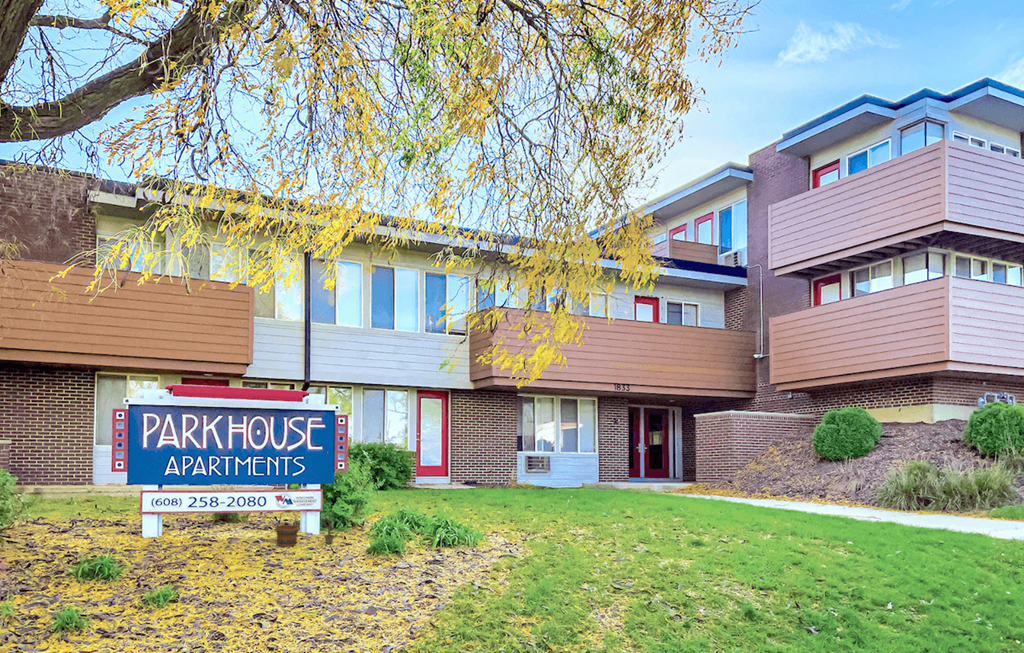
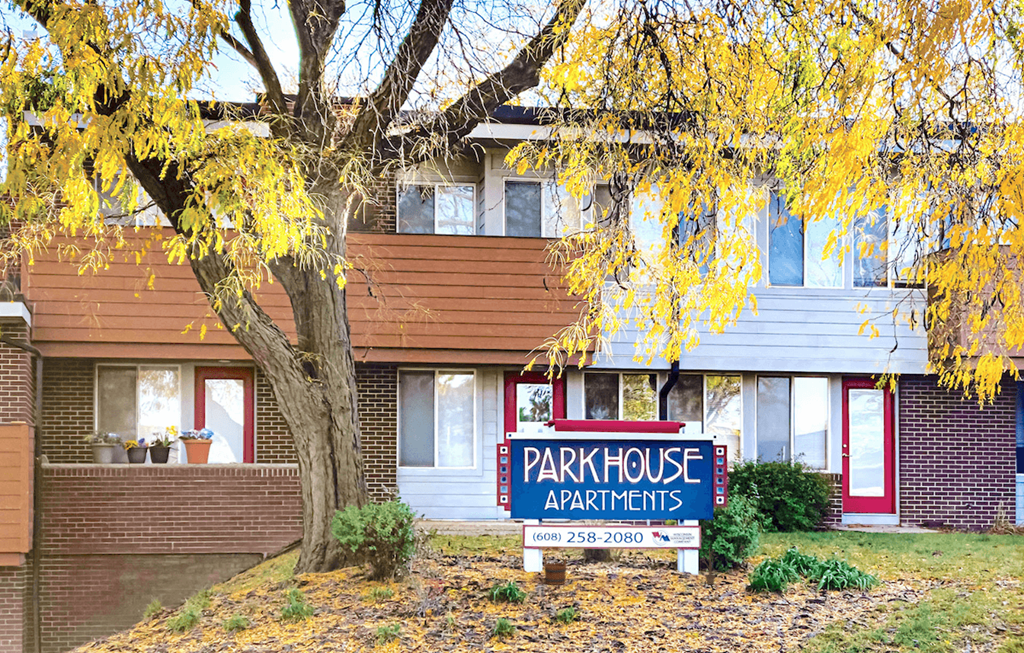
wooden bucket: present [276,510,299,547] -> present [543,547,567,585]

